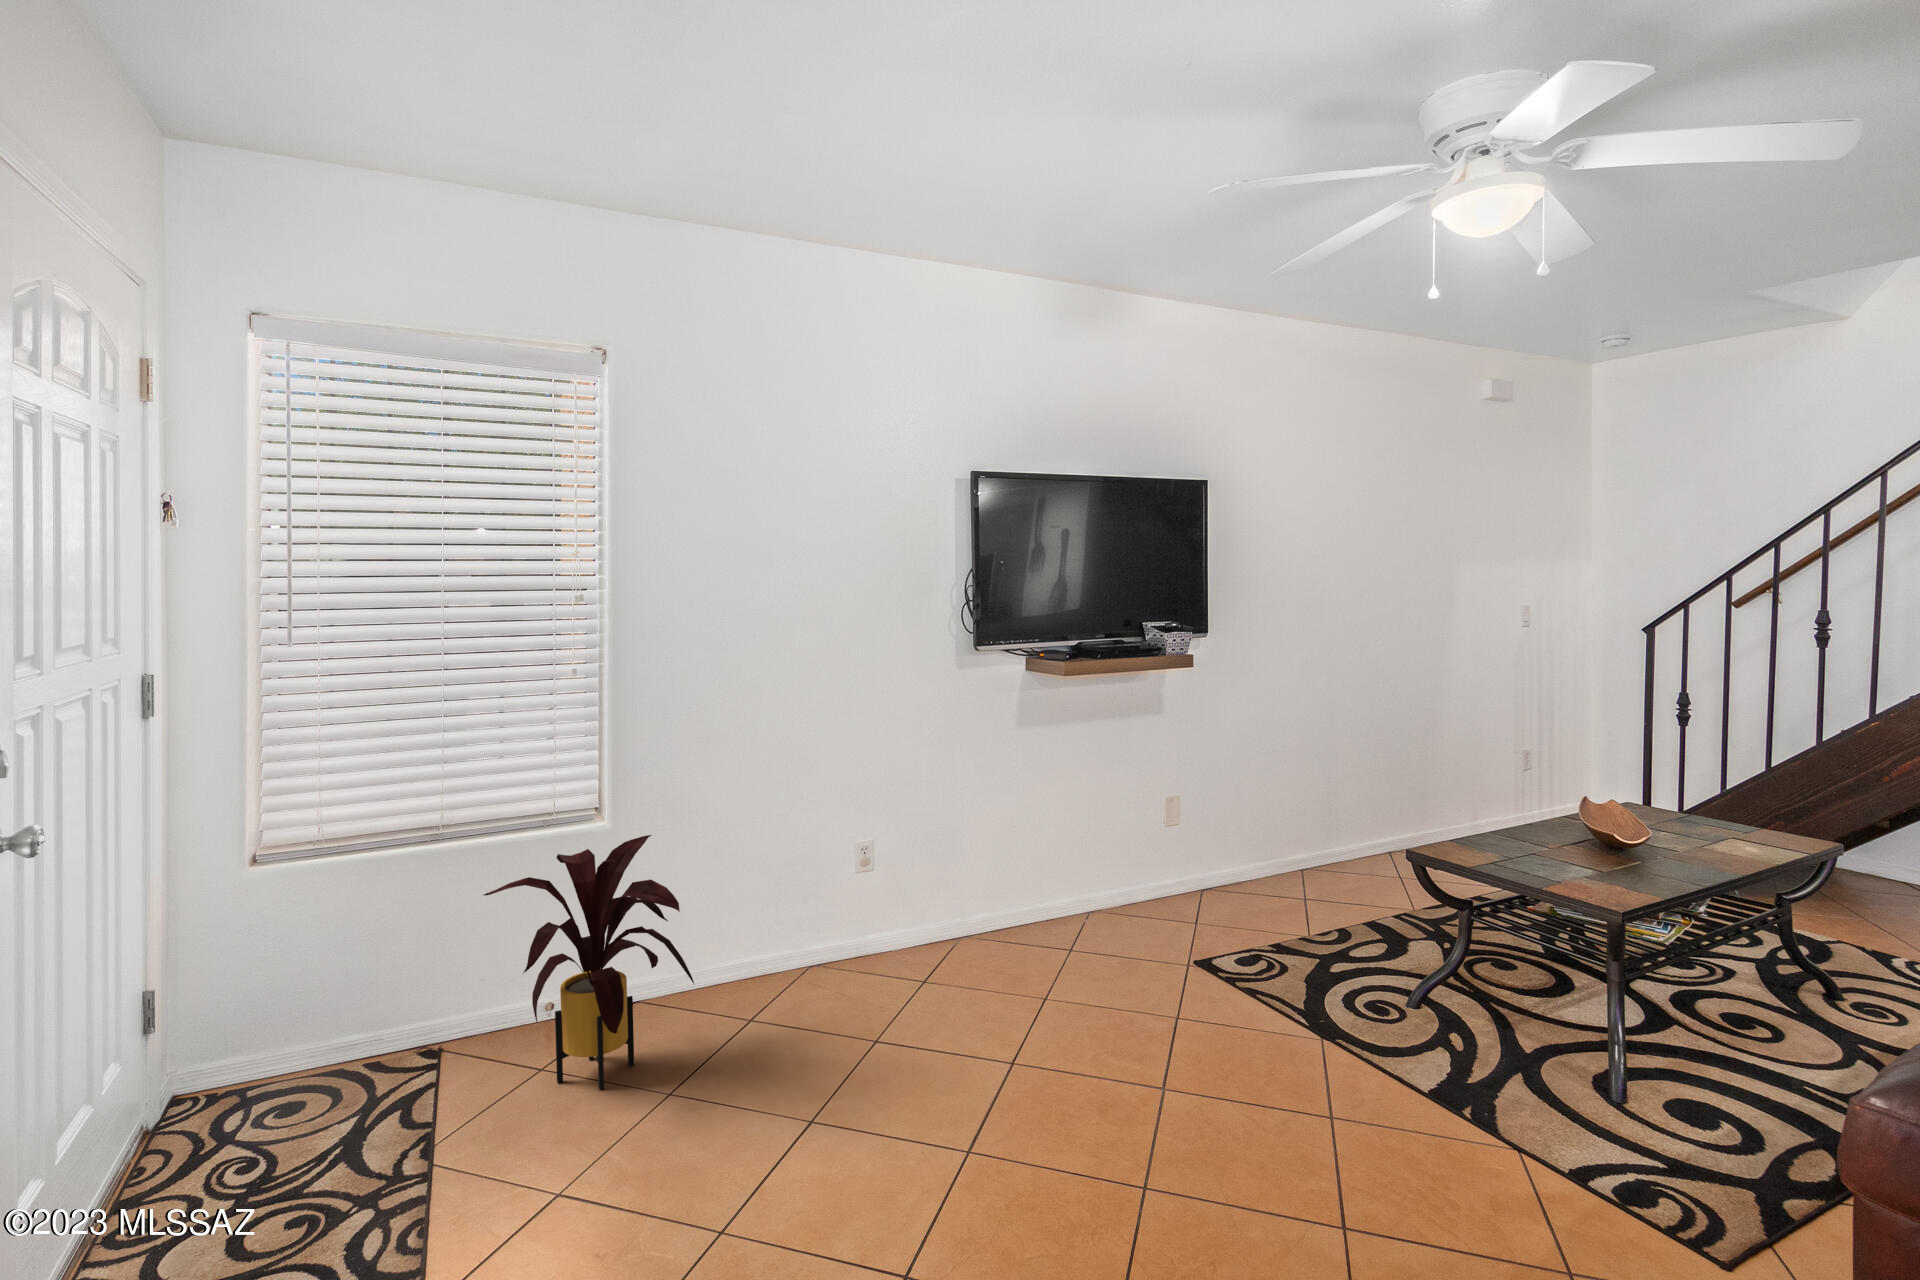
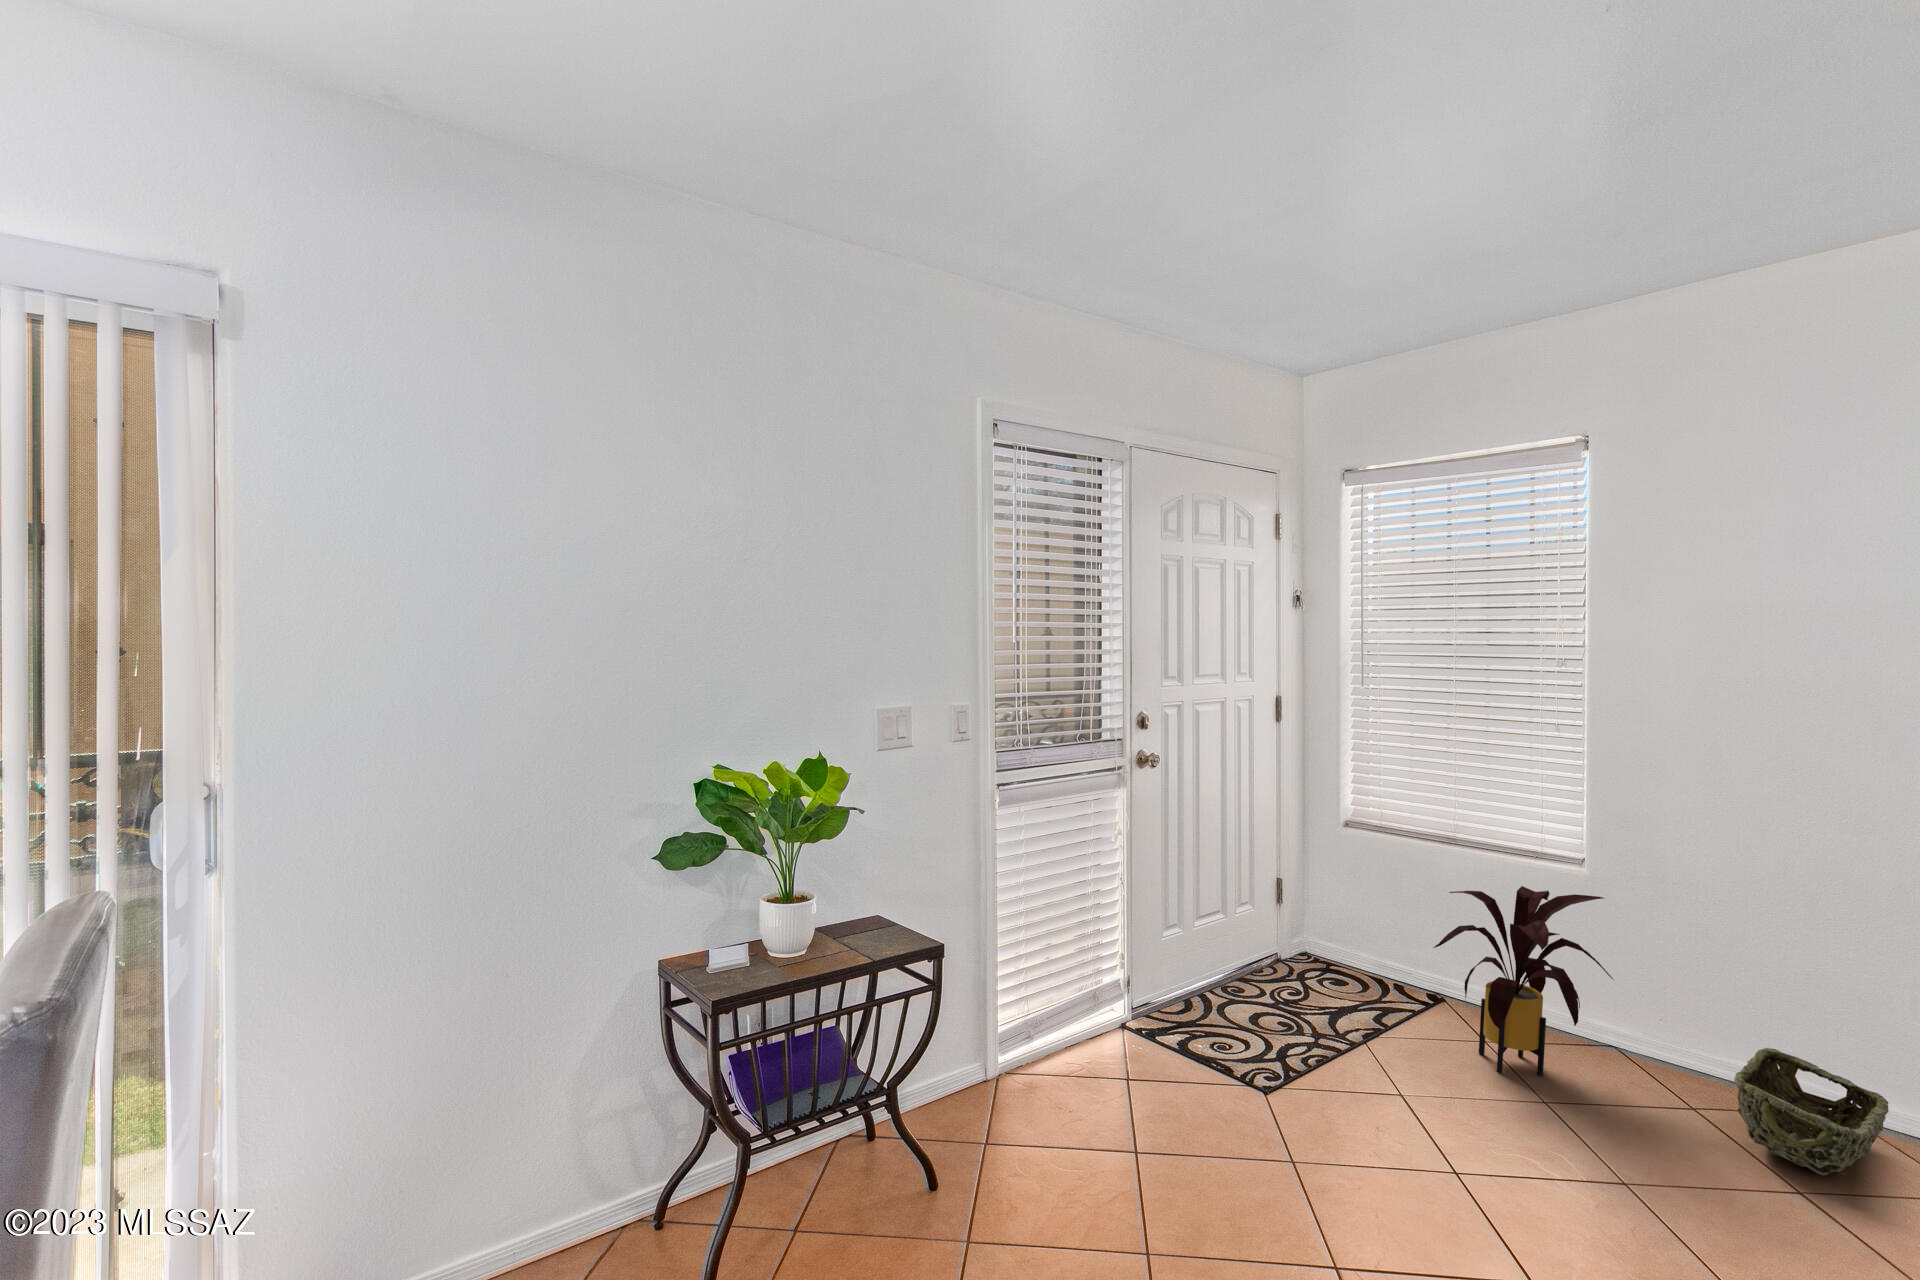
woven basket: none [777,923,900,1011] -> present [1734,1048,1888,1176]

